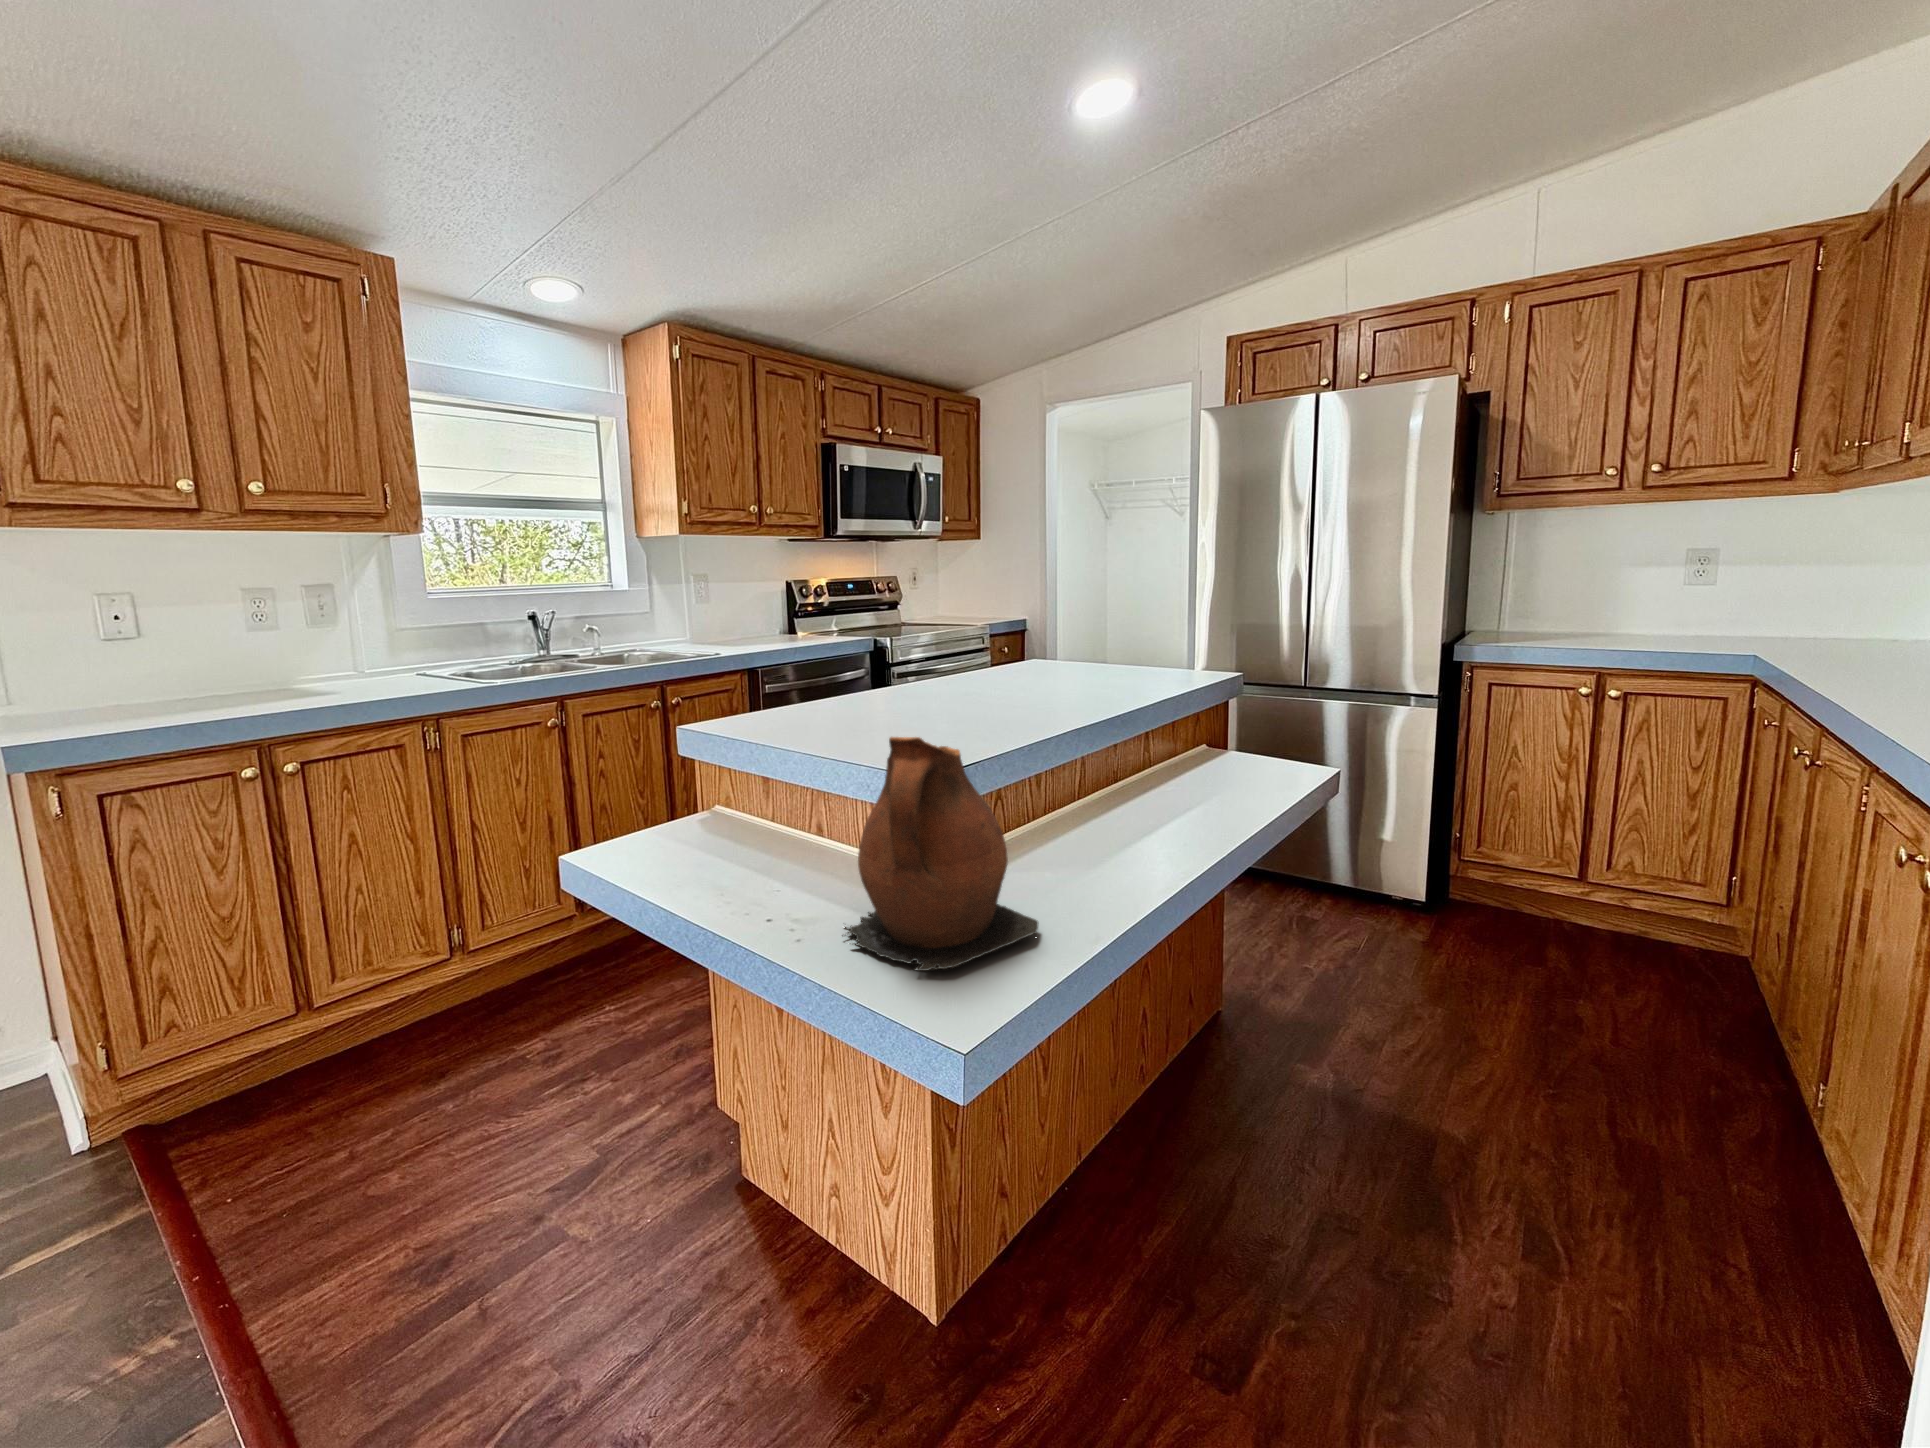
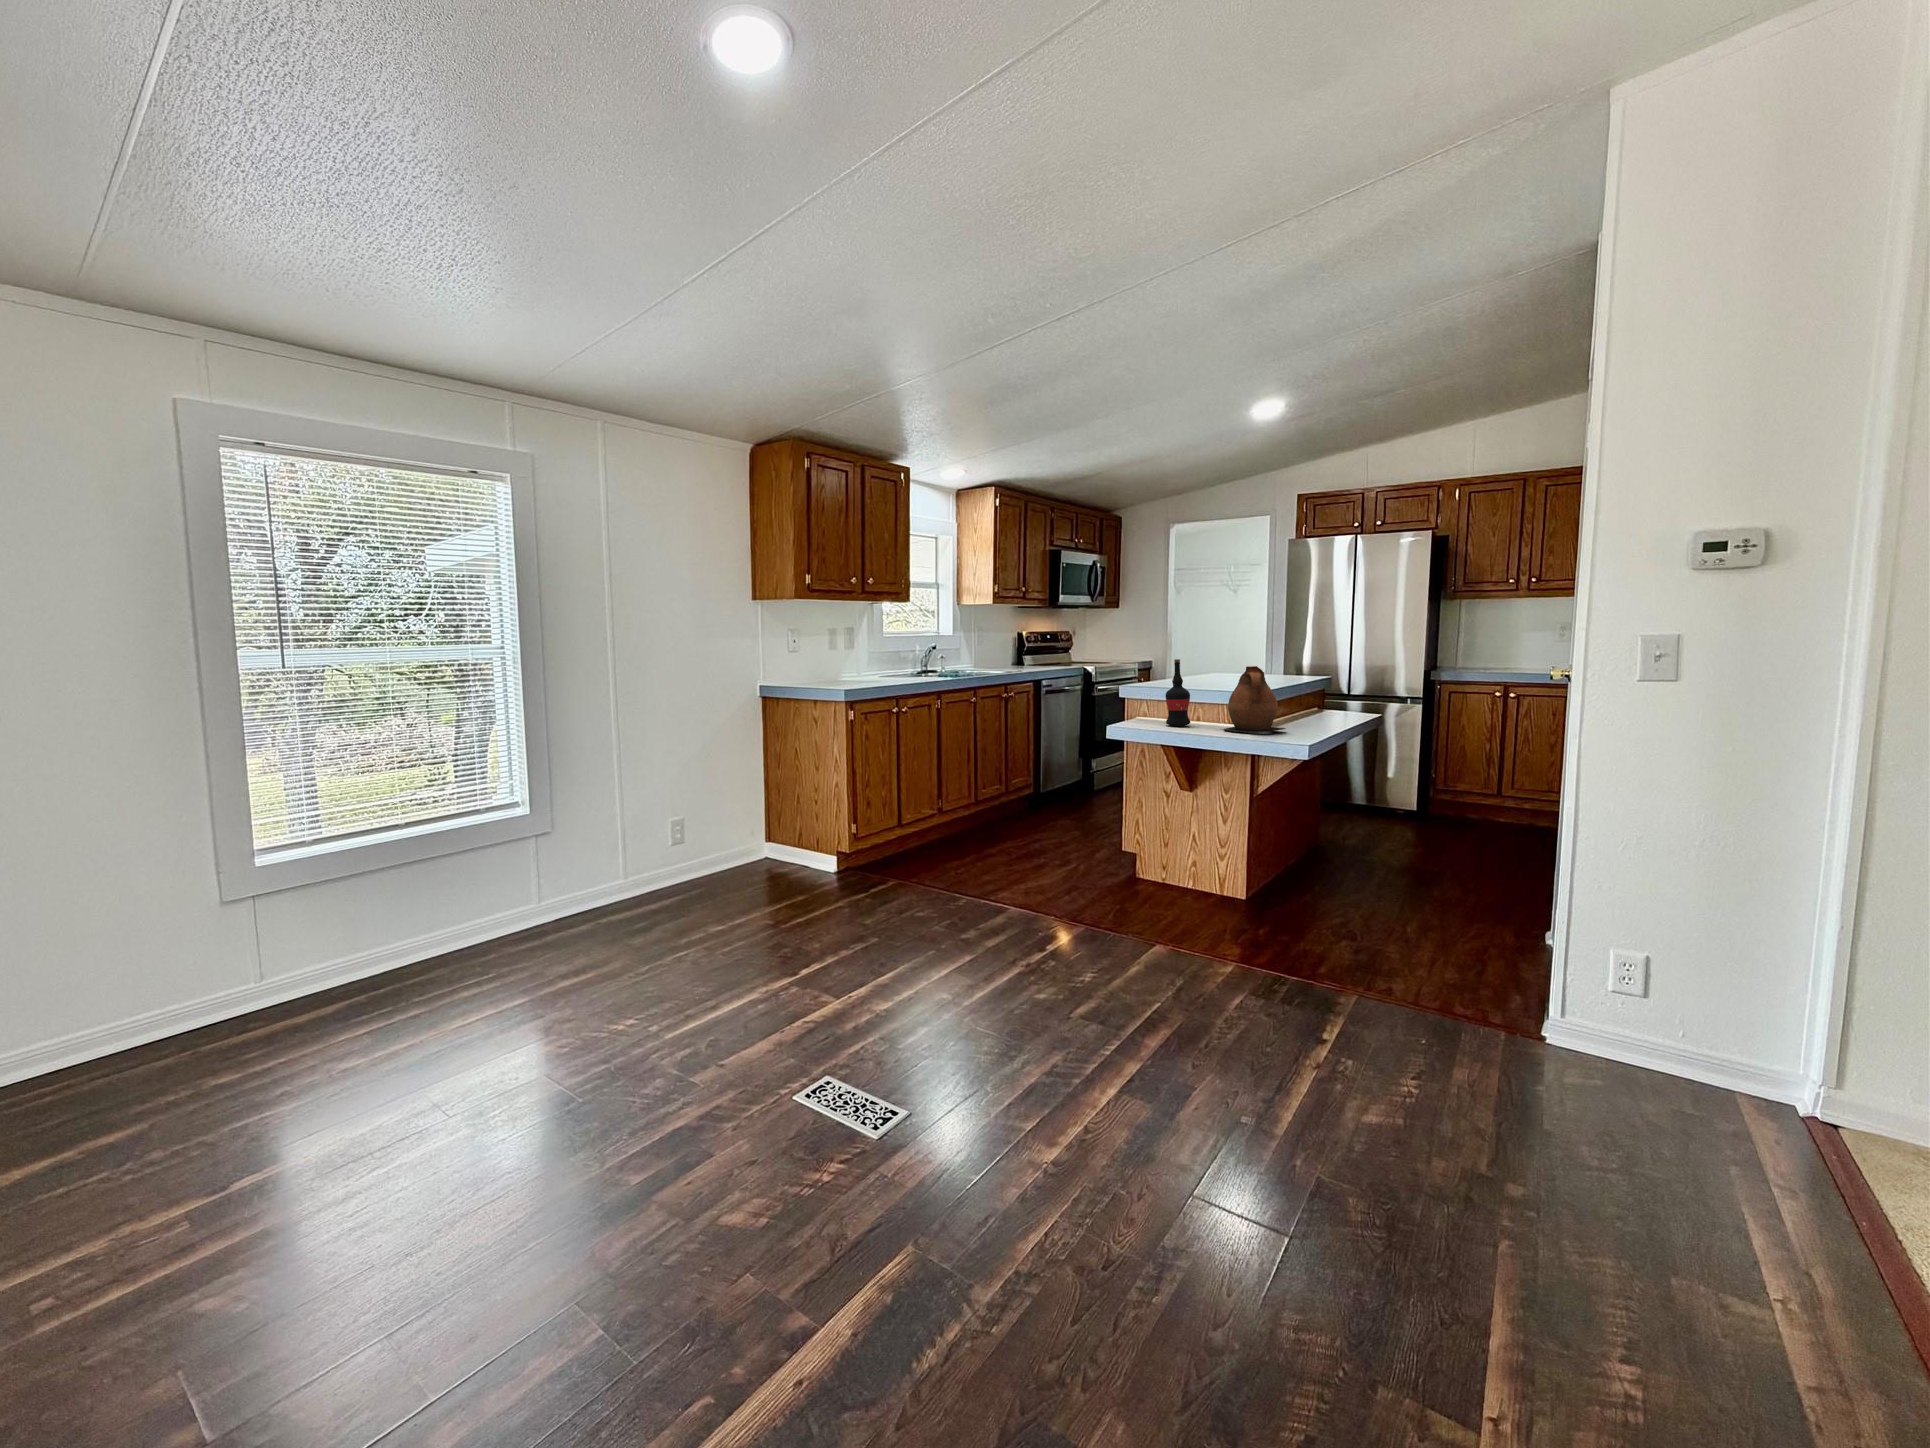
wine bottle: none [728,692,803,889] -> present [1166,659,1190,726]

